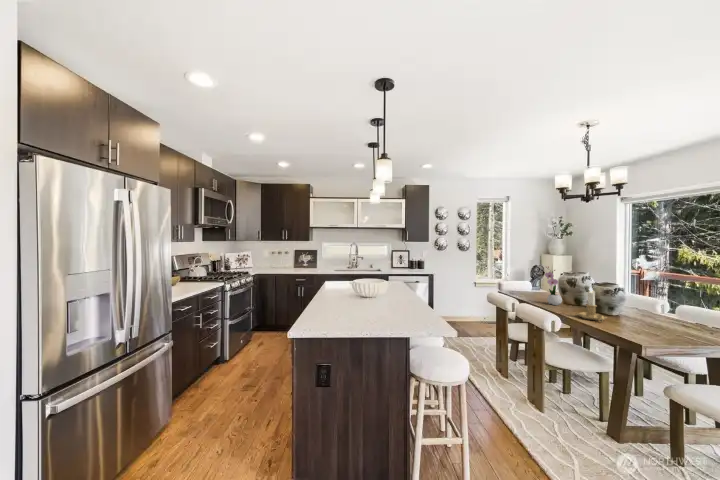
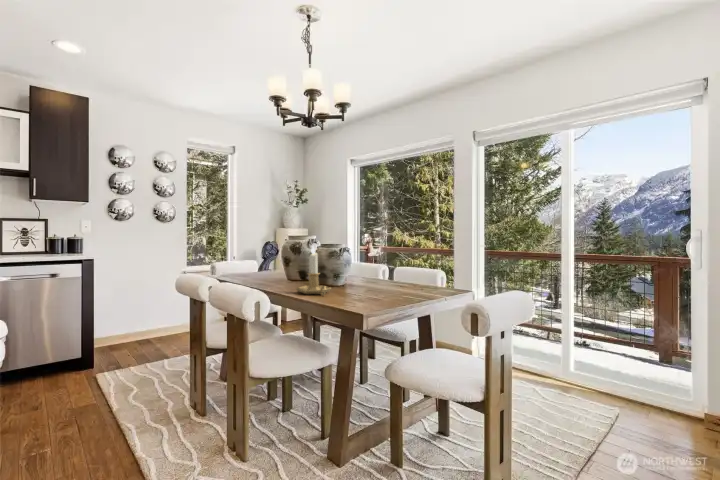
flower arrangement: present [545,267,562,305] -> none [262,226,287,283]

